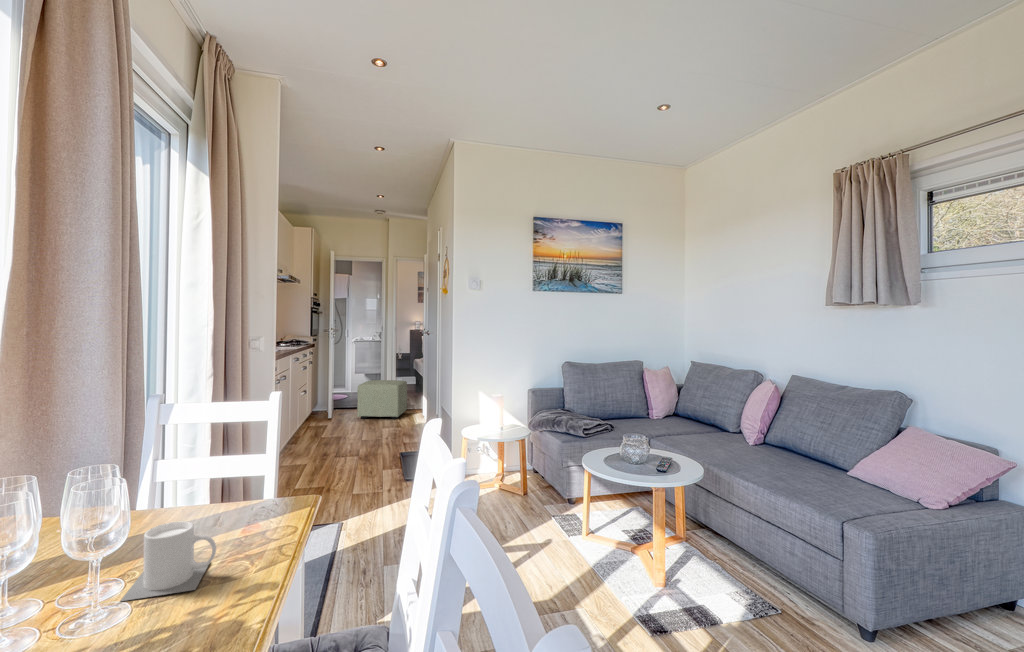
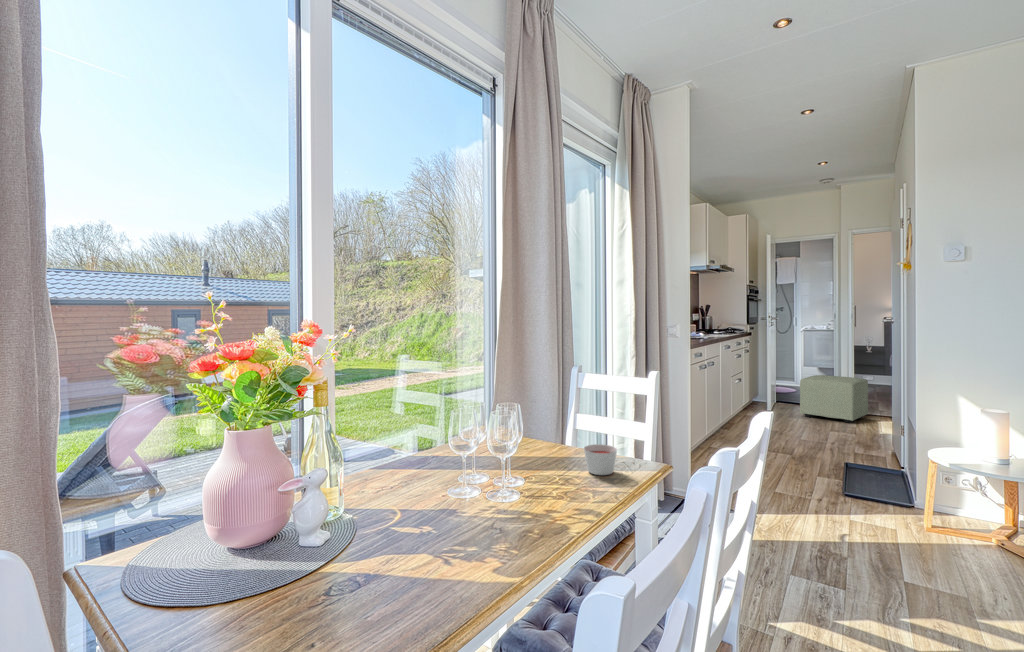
candle: none [214,492,263,535] -> present [584,444,617,475]
mug: present [121,521,216,601] -> none [517,451,572,499]

